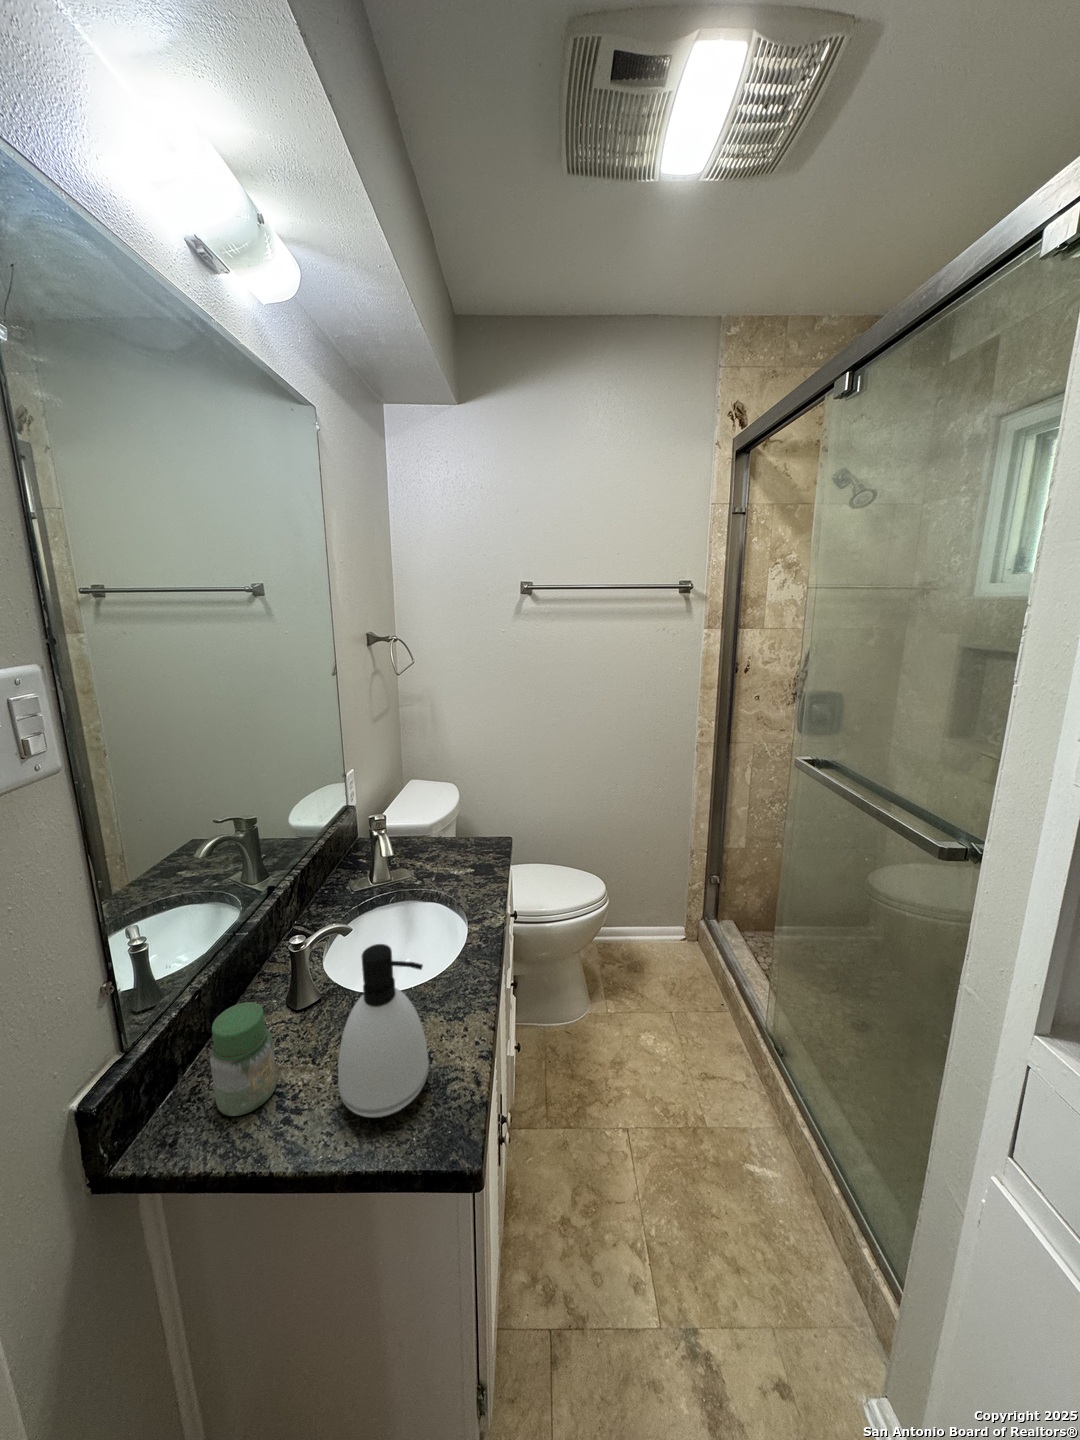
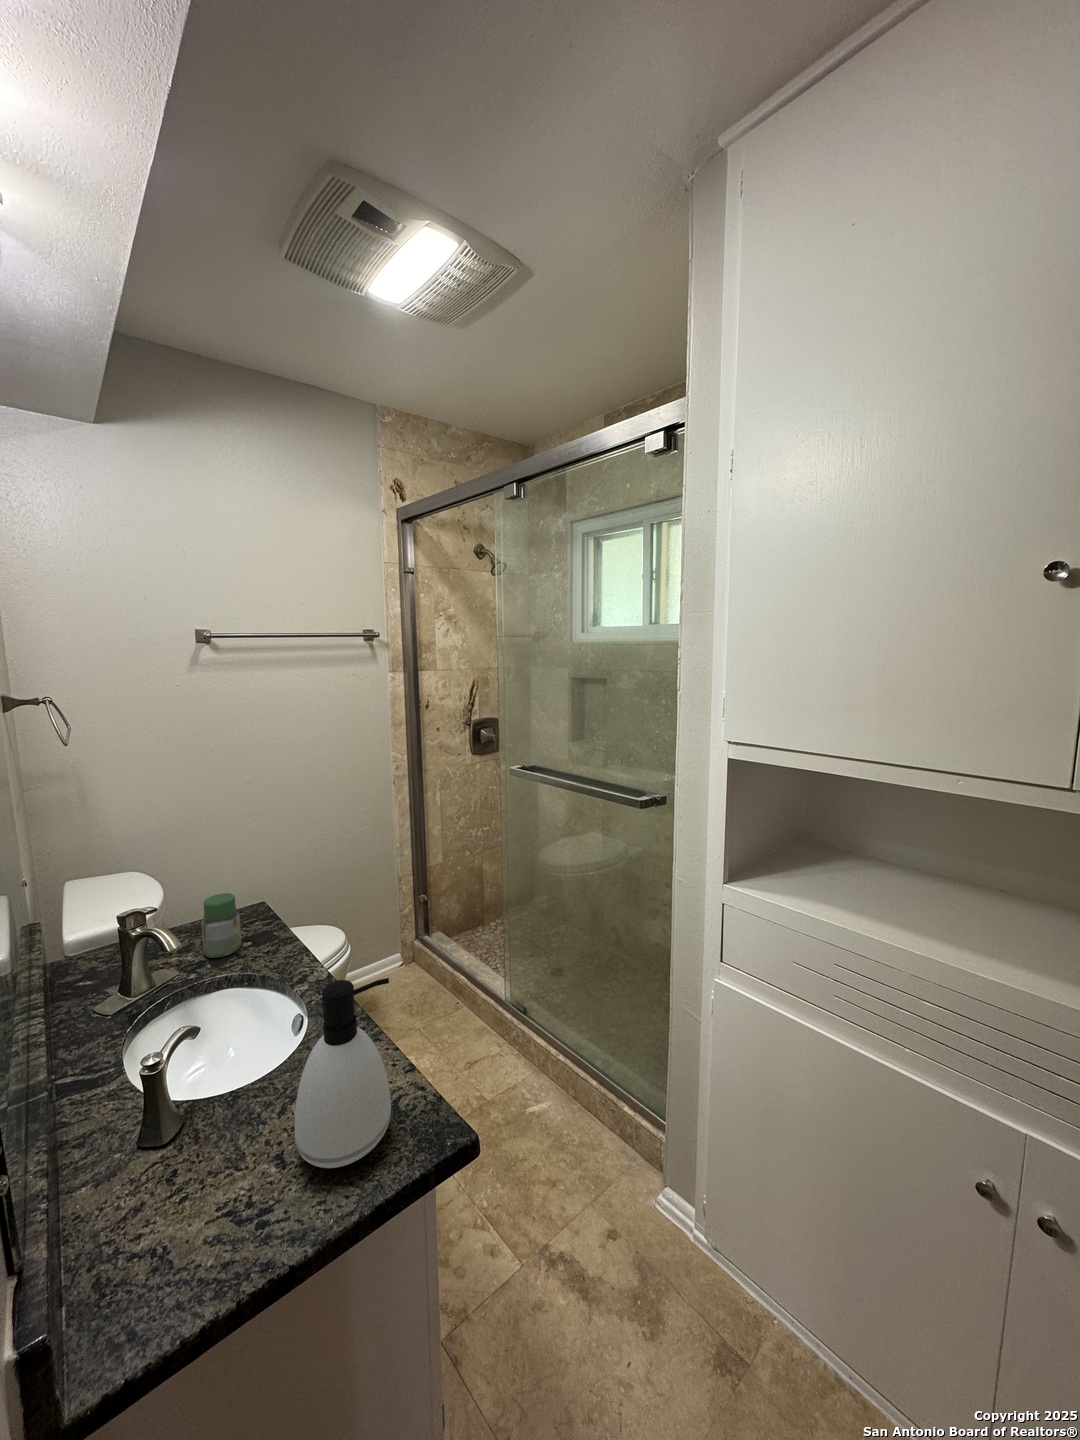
jar: present [210,1002,277,1116] -> present [201,893,242,958]

